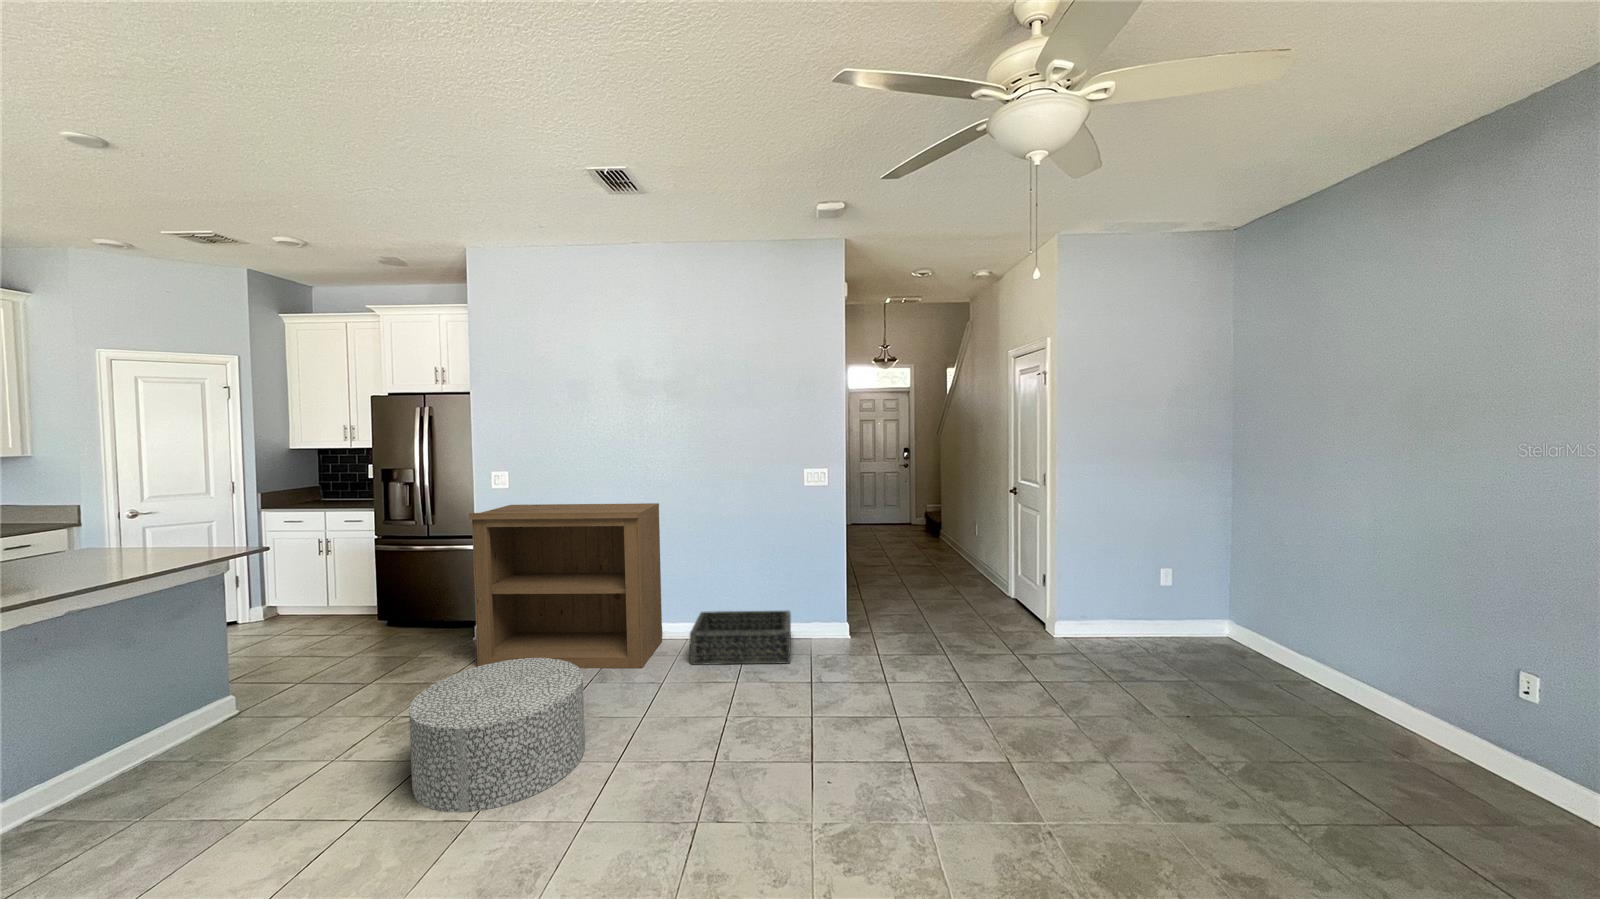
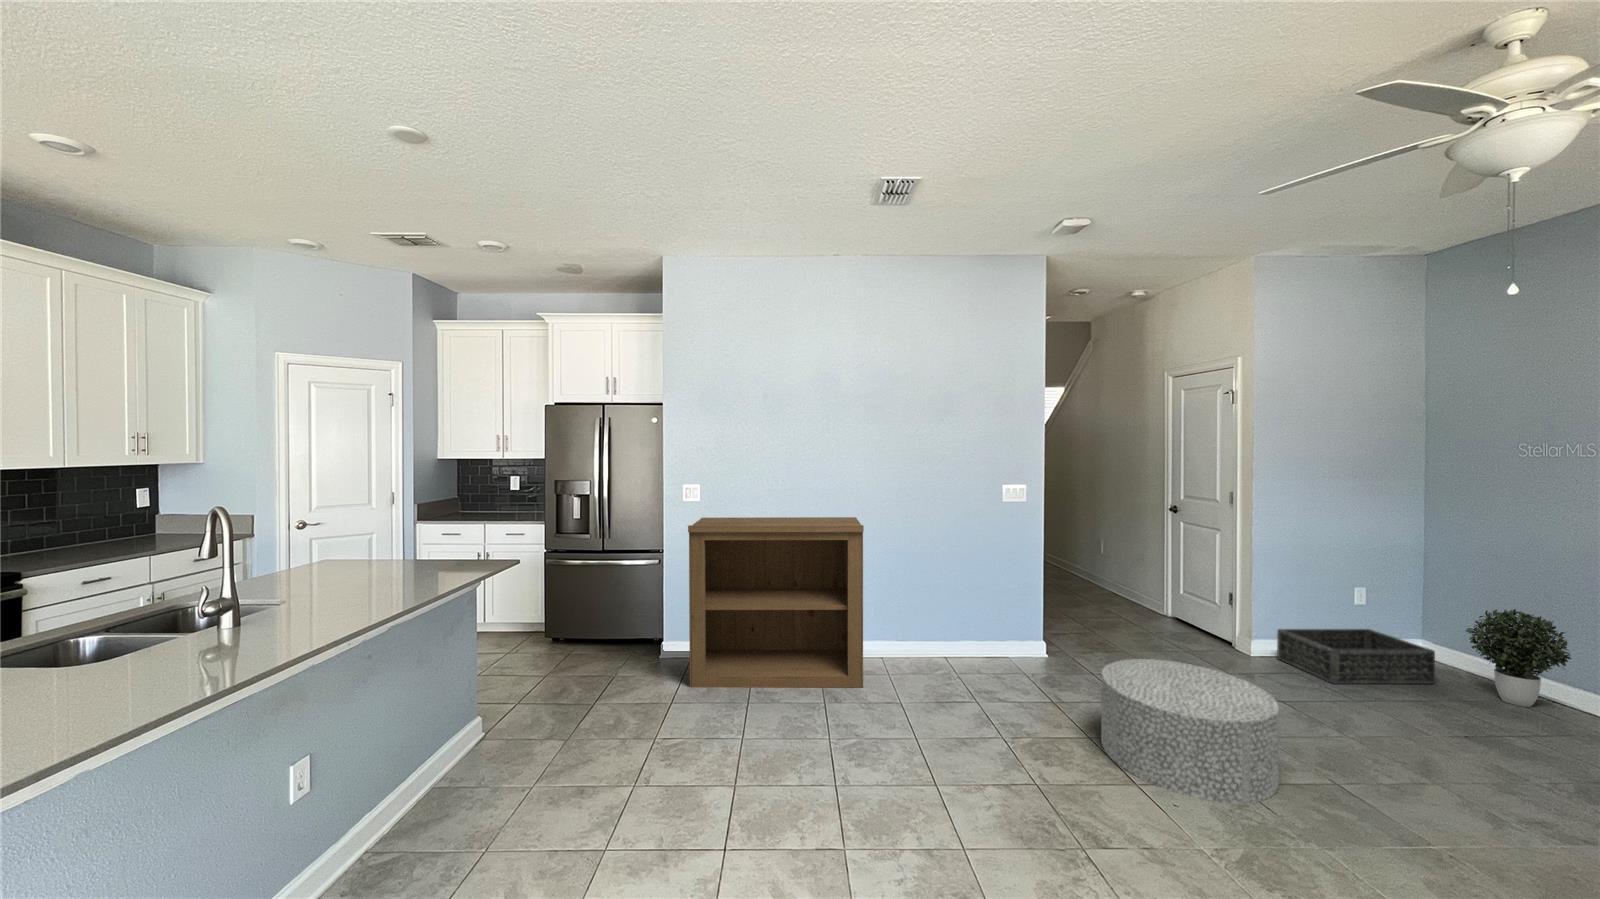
potted plant: none [1235,591,1322,688] -> present [1465,609,1571,707]
basket: present [690,610,791,665] -> present [1277,629,1435,684]
ottoman: present [409,658,585,813] -> present [1101,659,1279,803]

